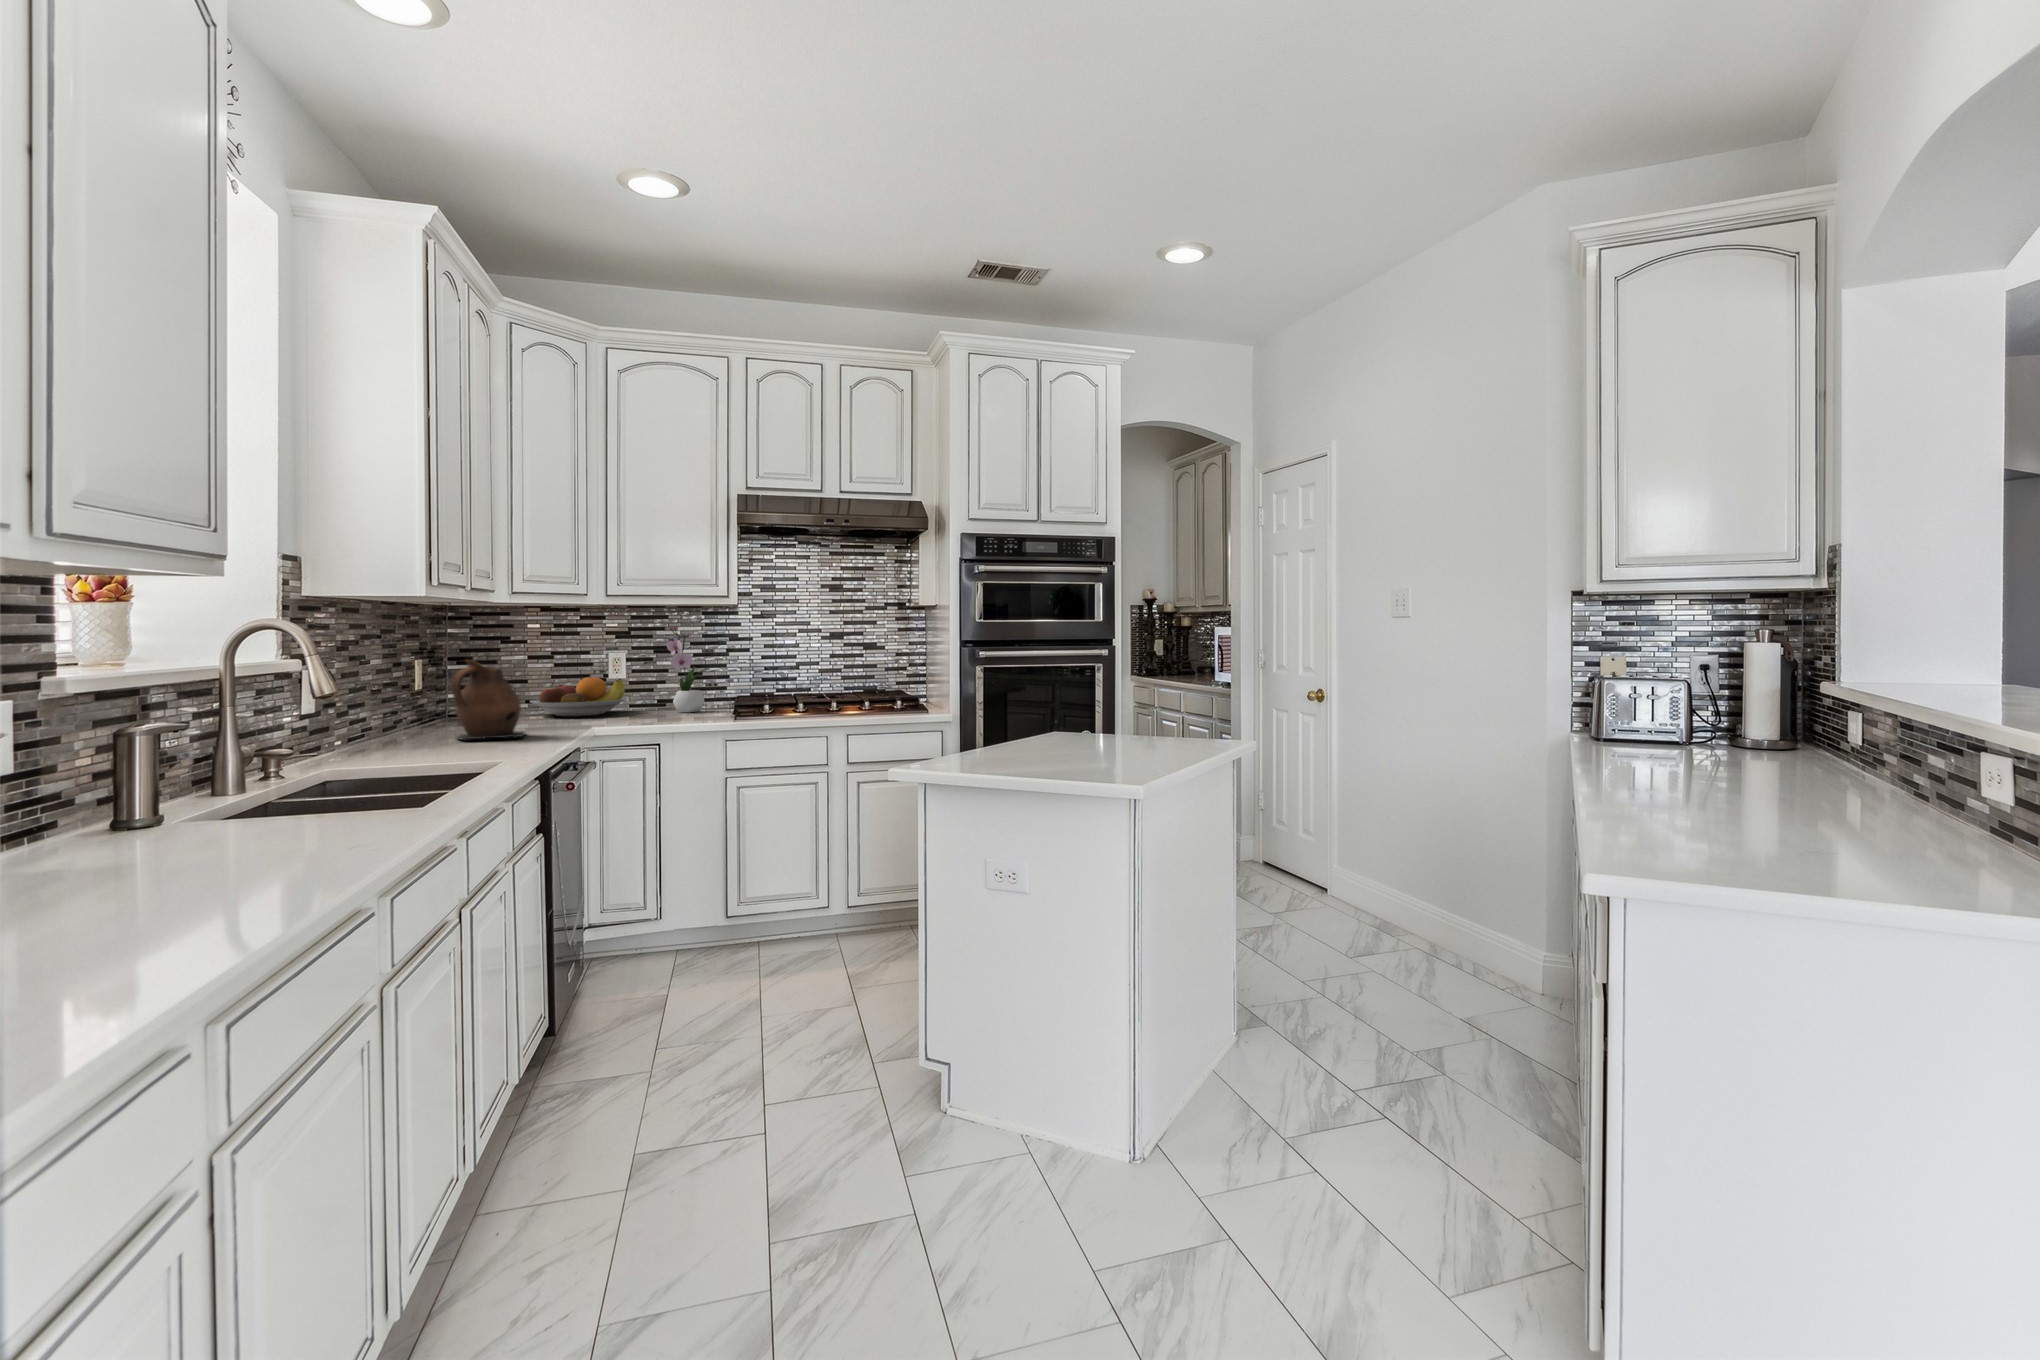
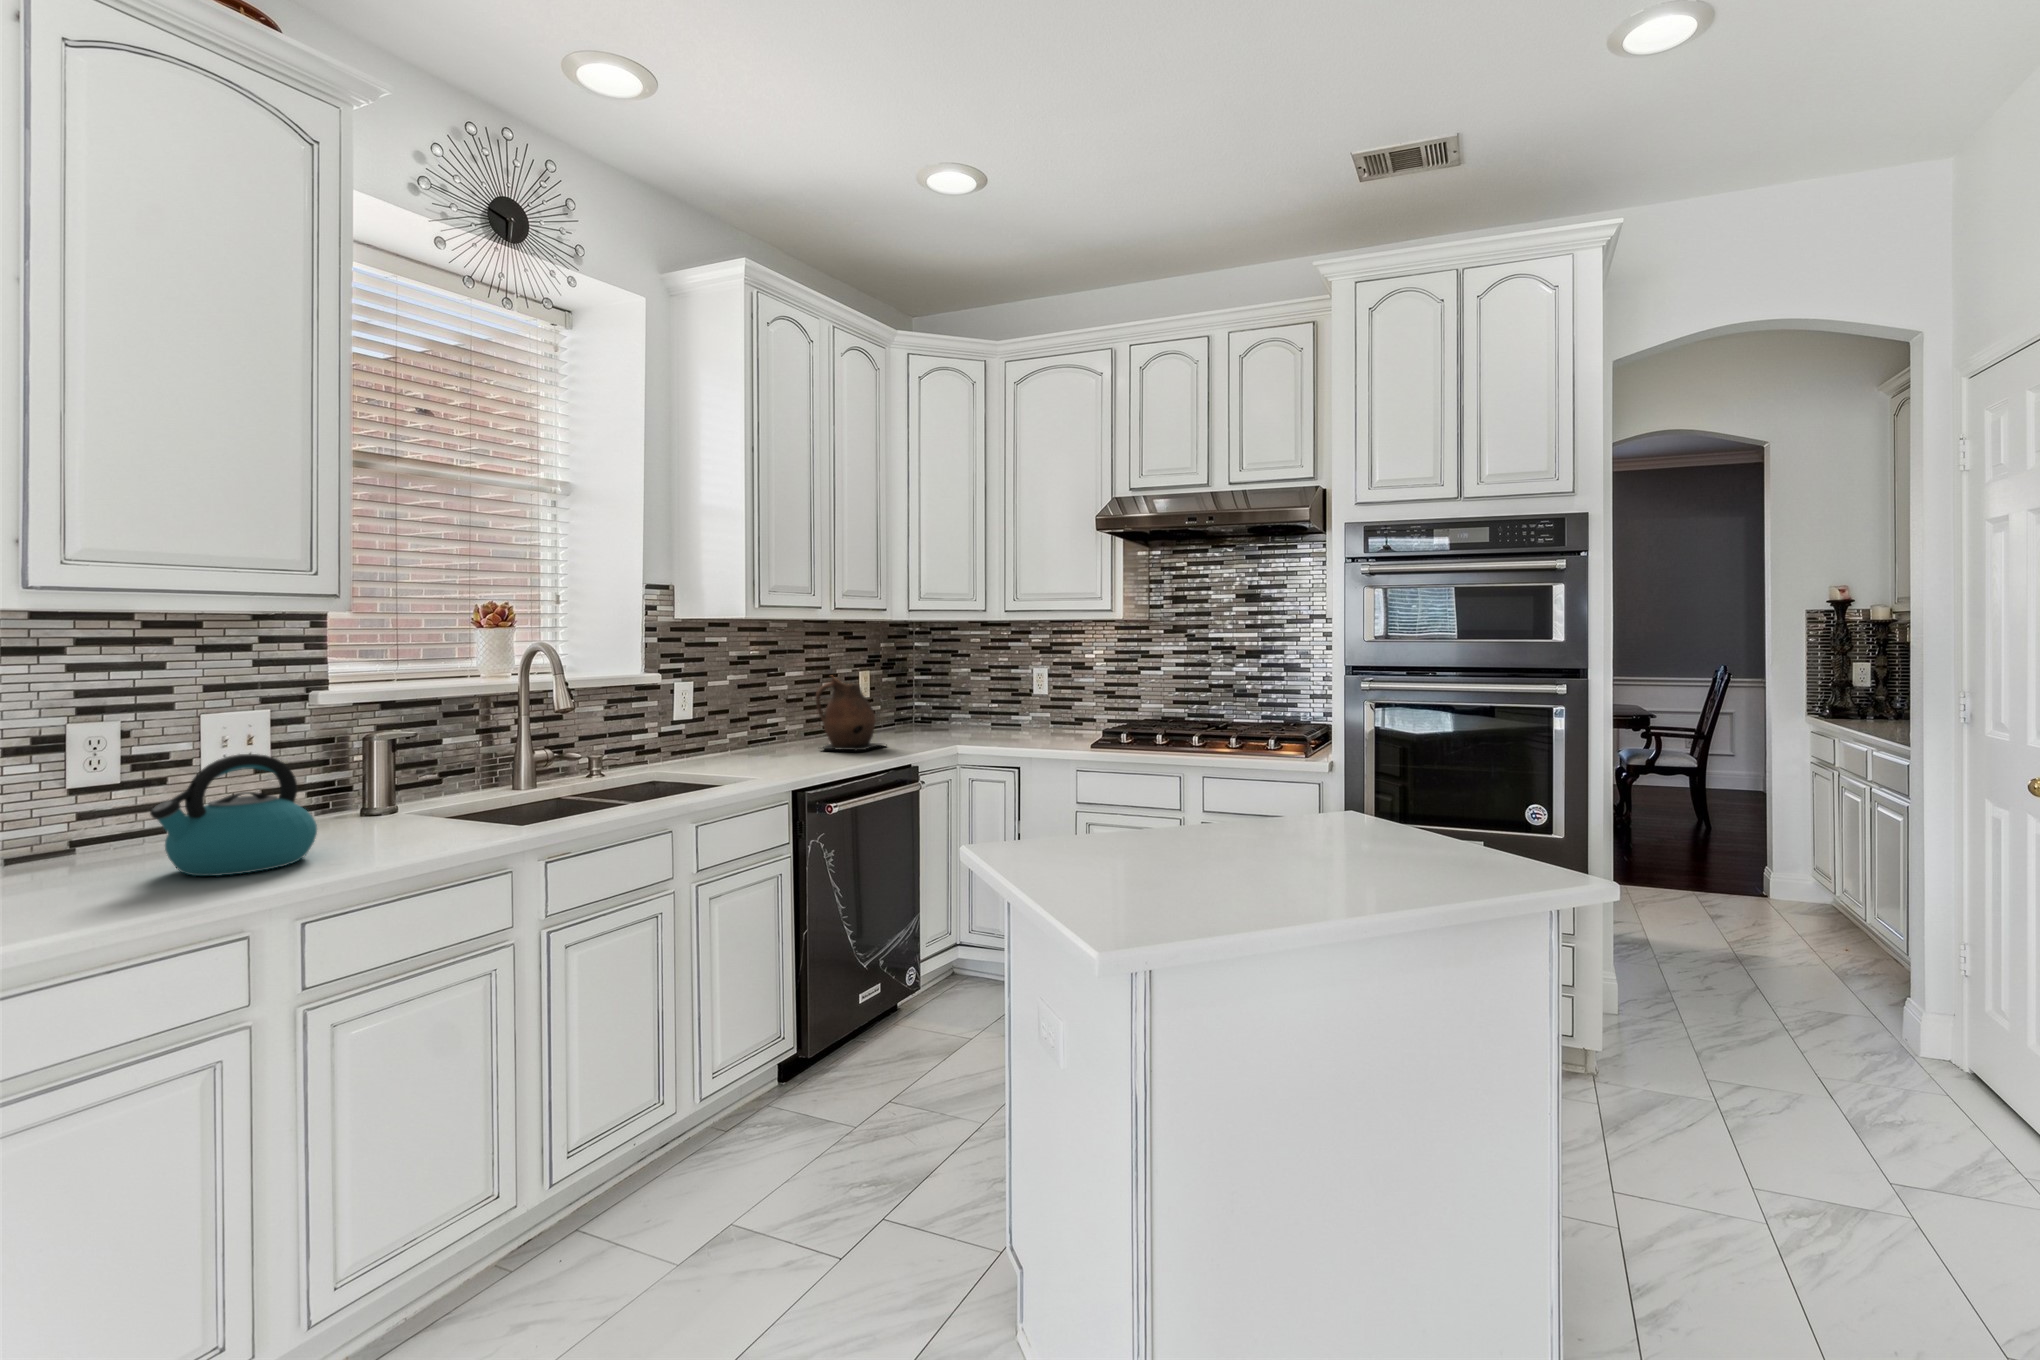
flower arrangement: present [667,627,708,712] -> none [1069,643,1110,733]
fruit bowl: present [530,677,628,716] -> none [958,691,1044,730]
kettle: none [141,735,322,879] -> present [150,754,317,876]

